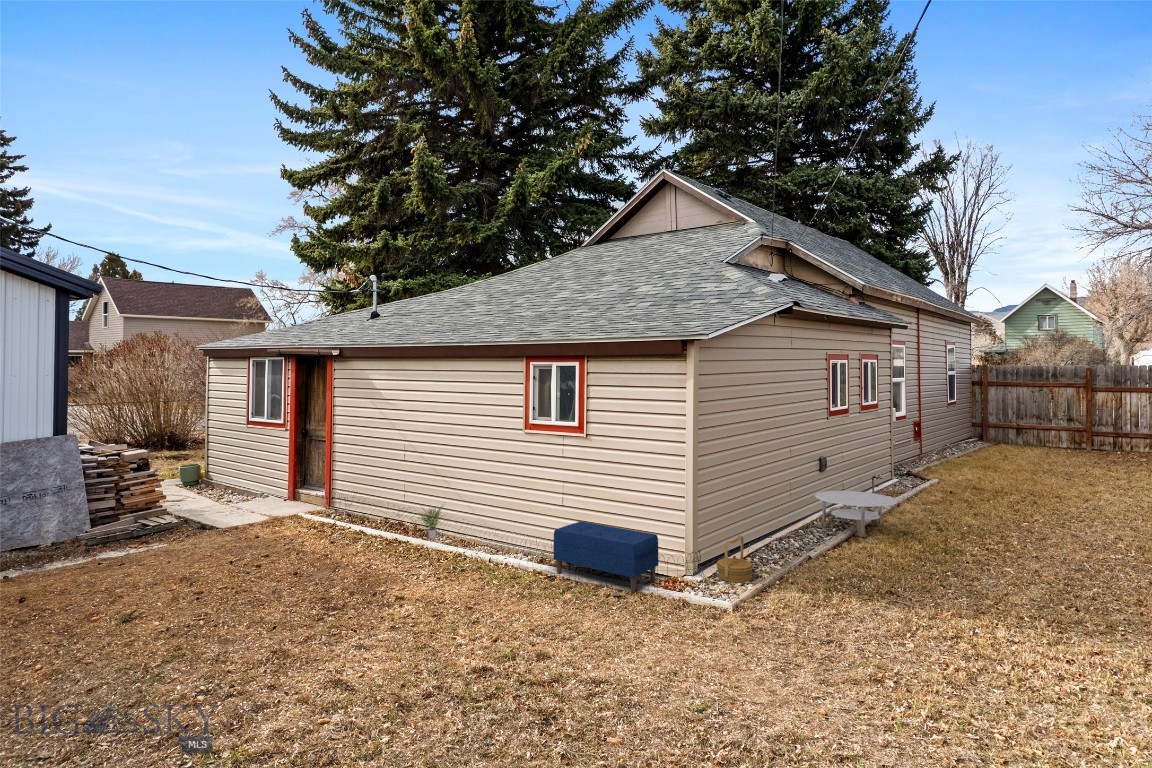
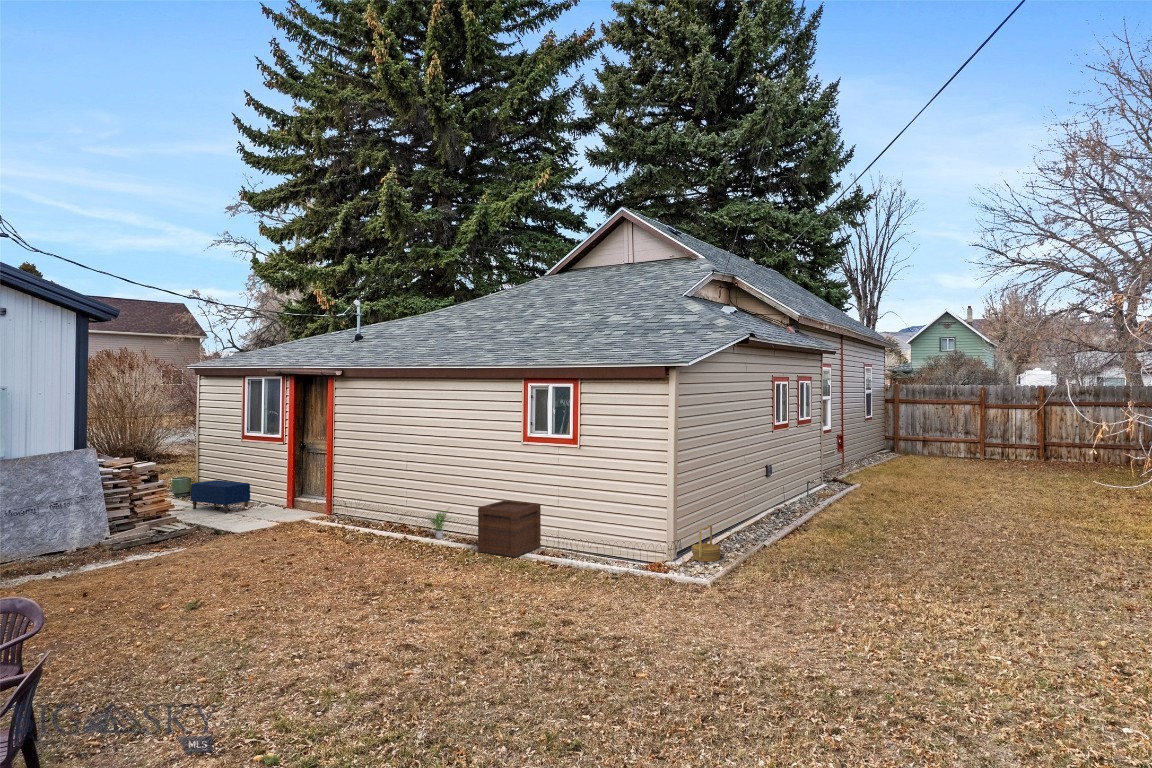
round table: present [815,491,898,537] -> none [763,492,829,528]
wooden crate: none [465,498,540,568] -> present [478,500,541,558]
bench: present [553,521,658,592] -> present [191,480,250,514]

